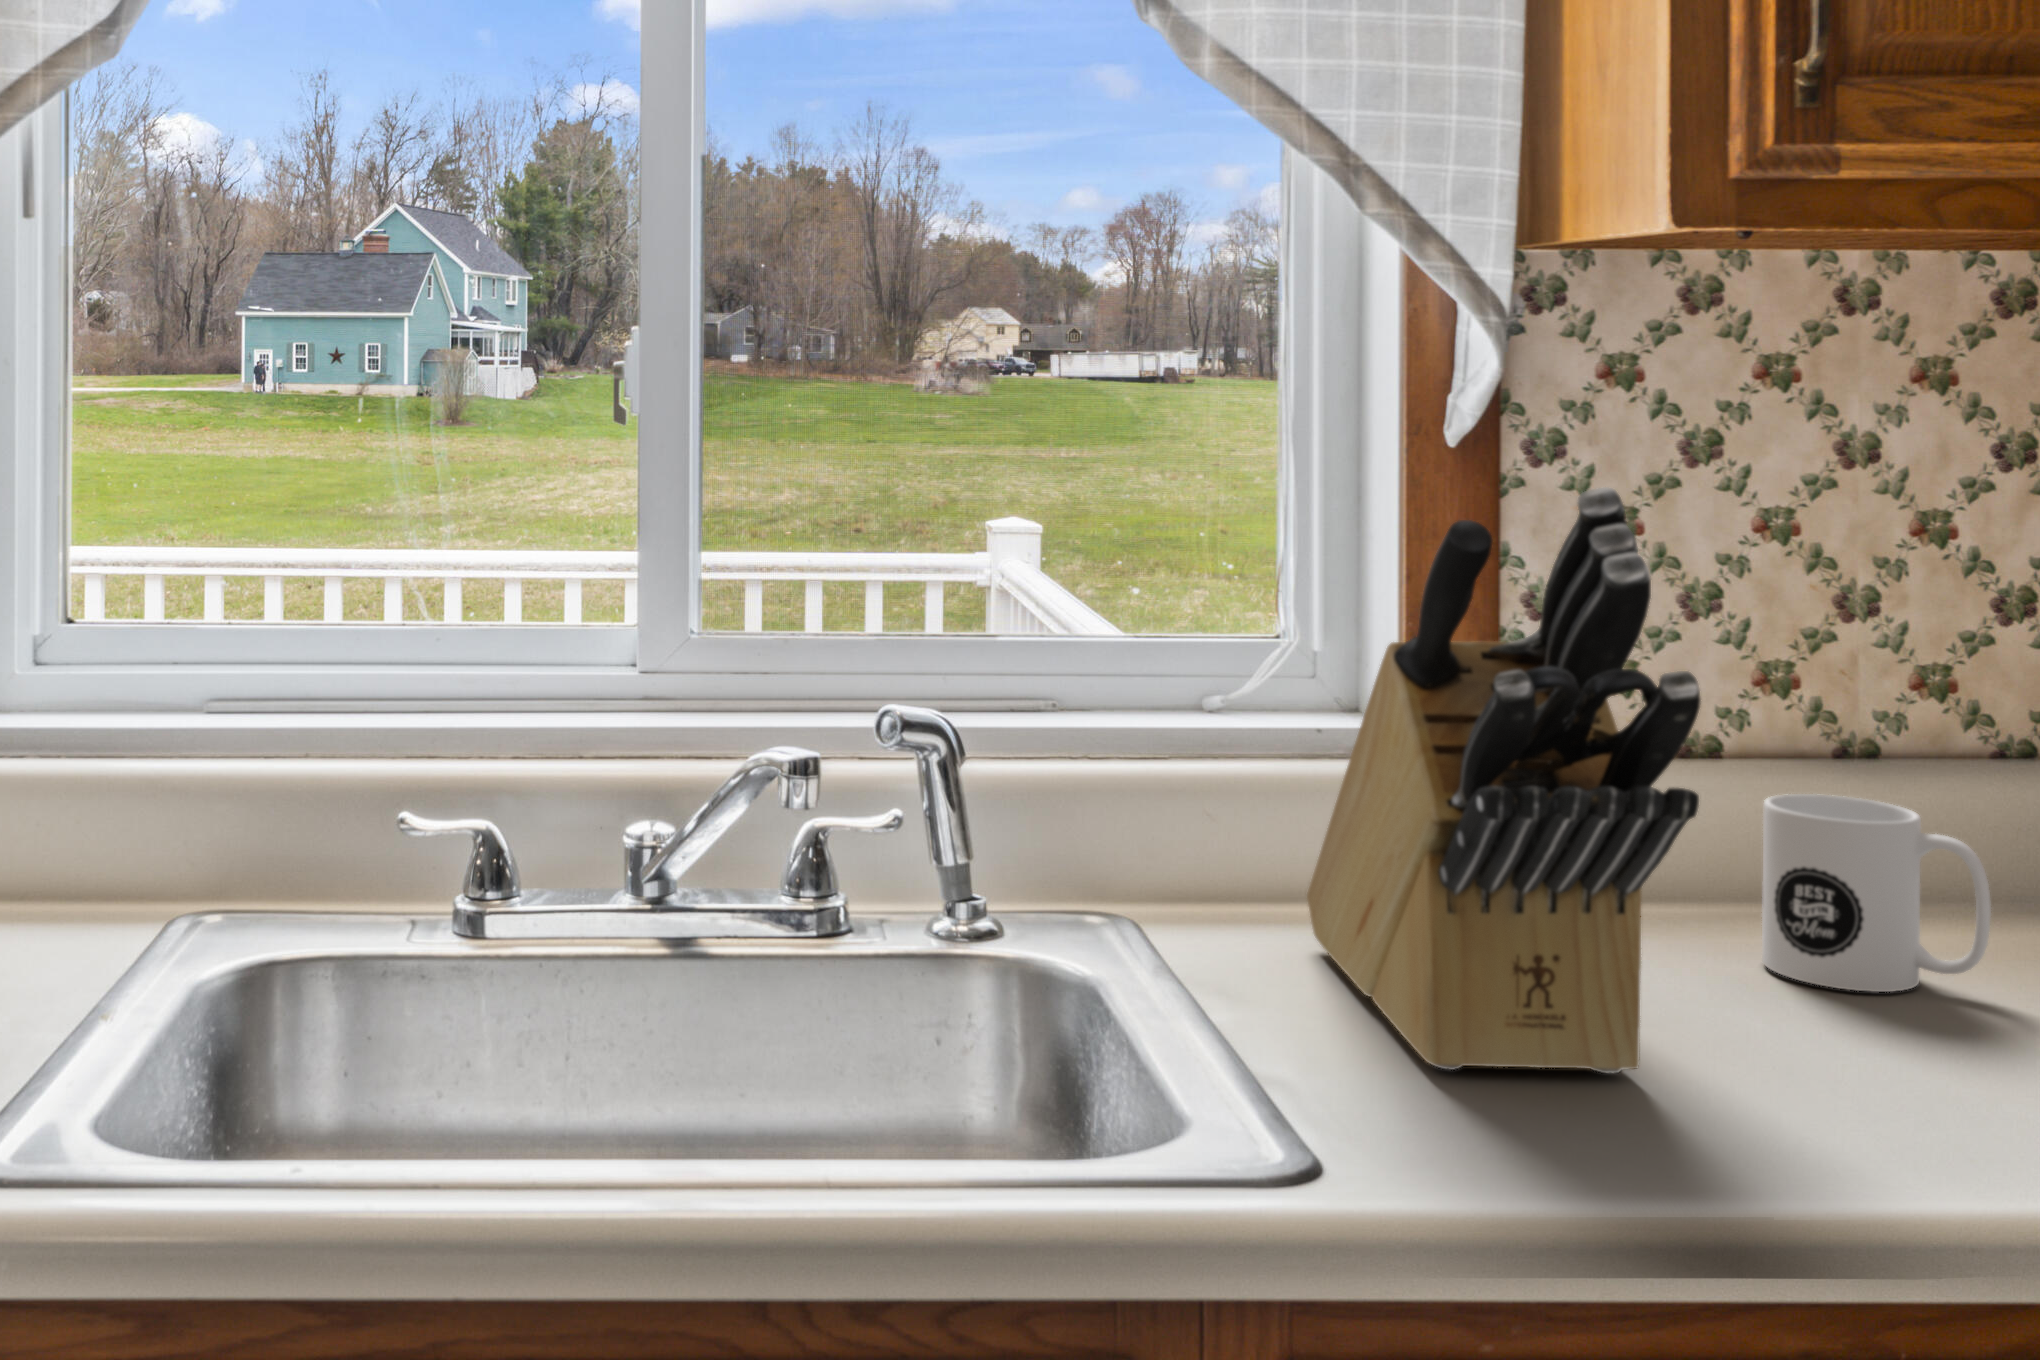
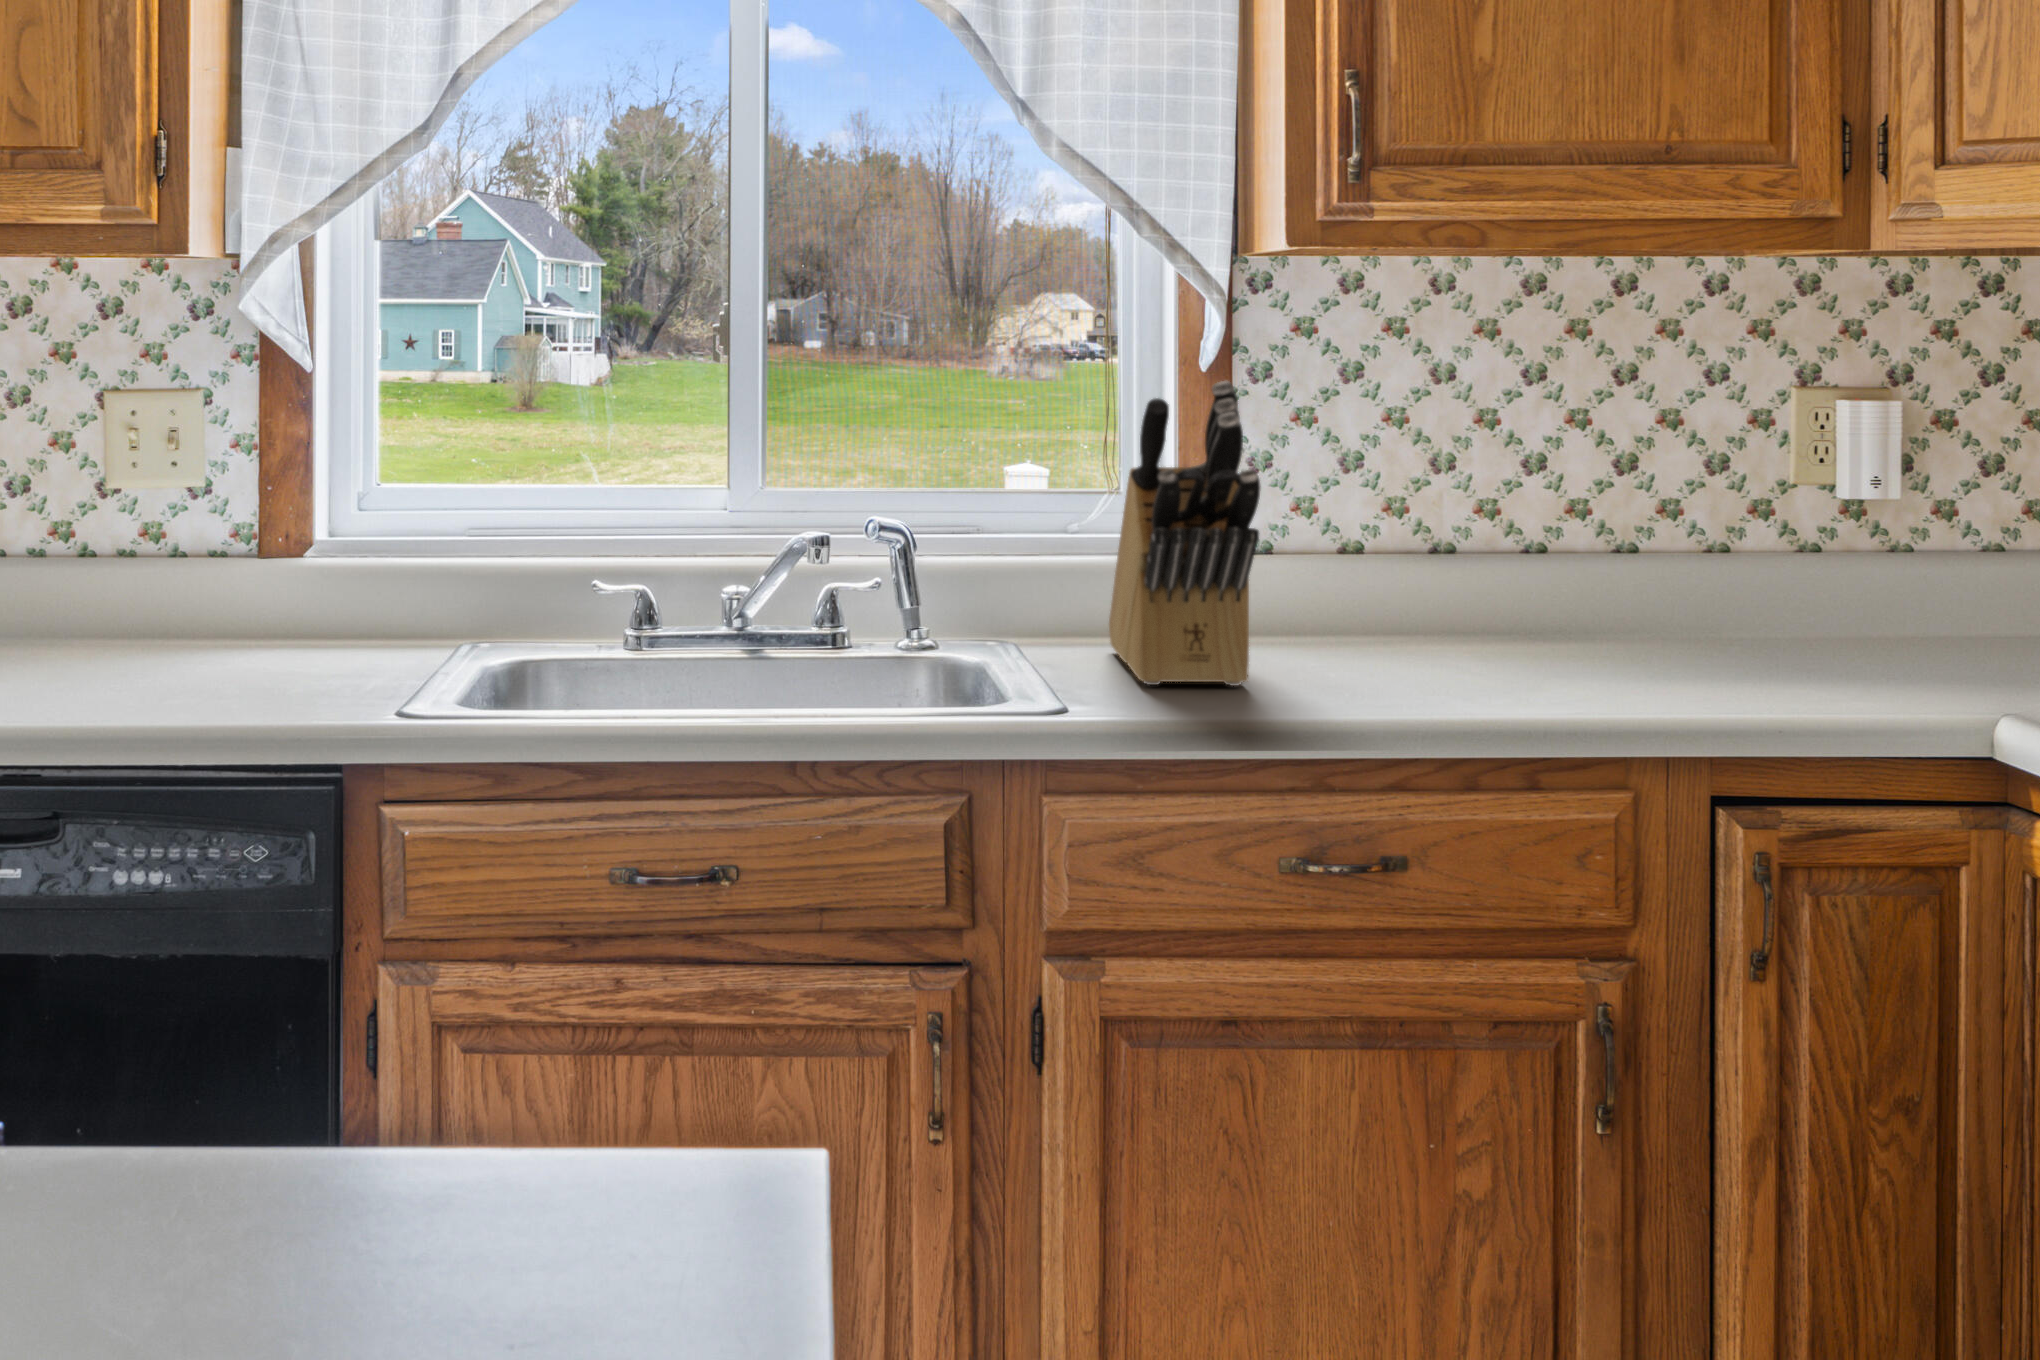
mug: present [1762,794,1991,992] -> none [1355,563,1467,663]

